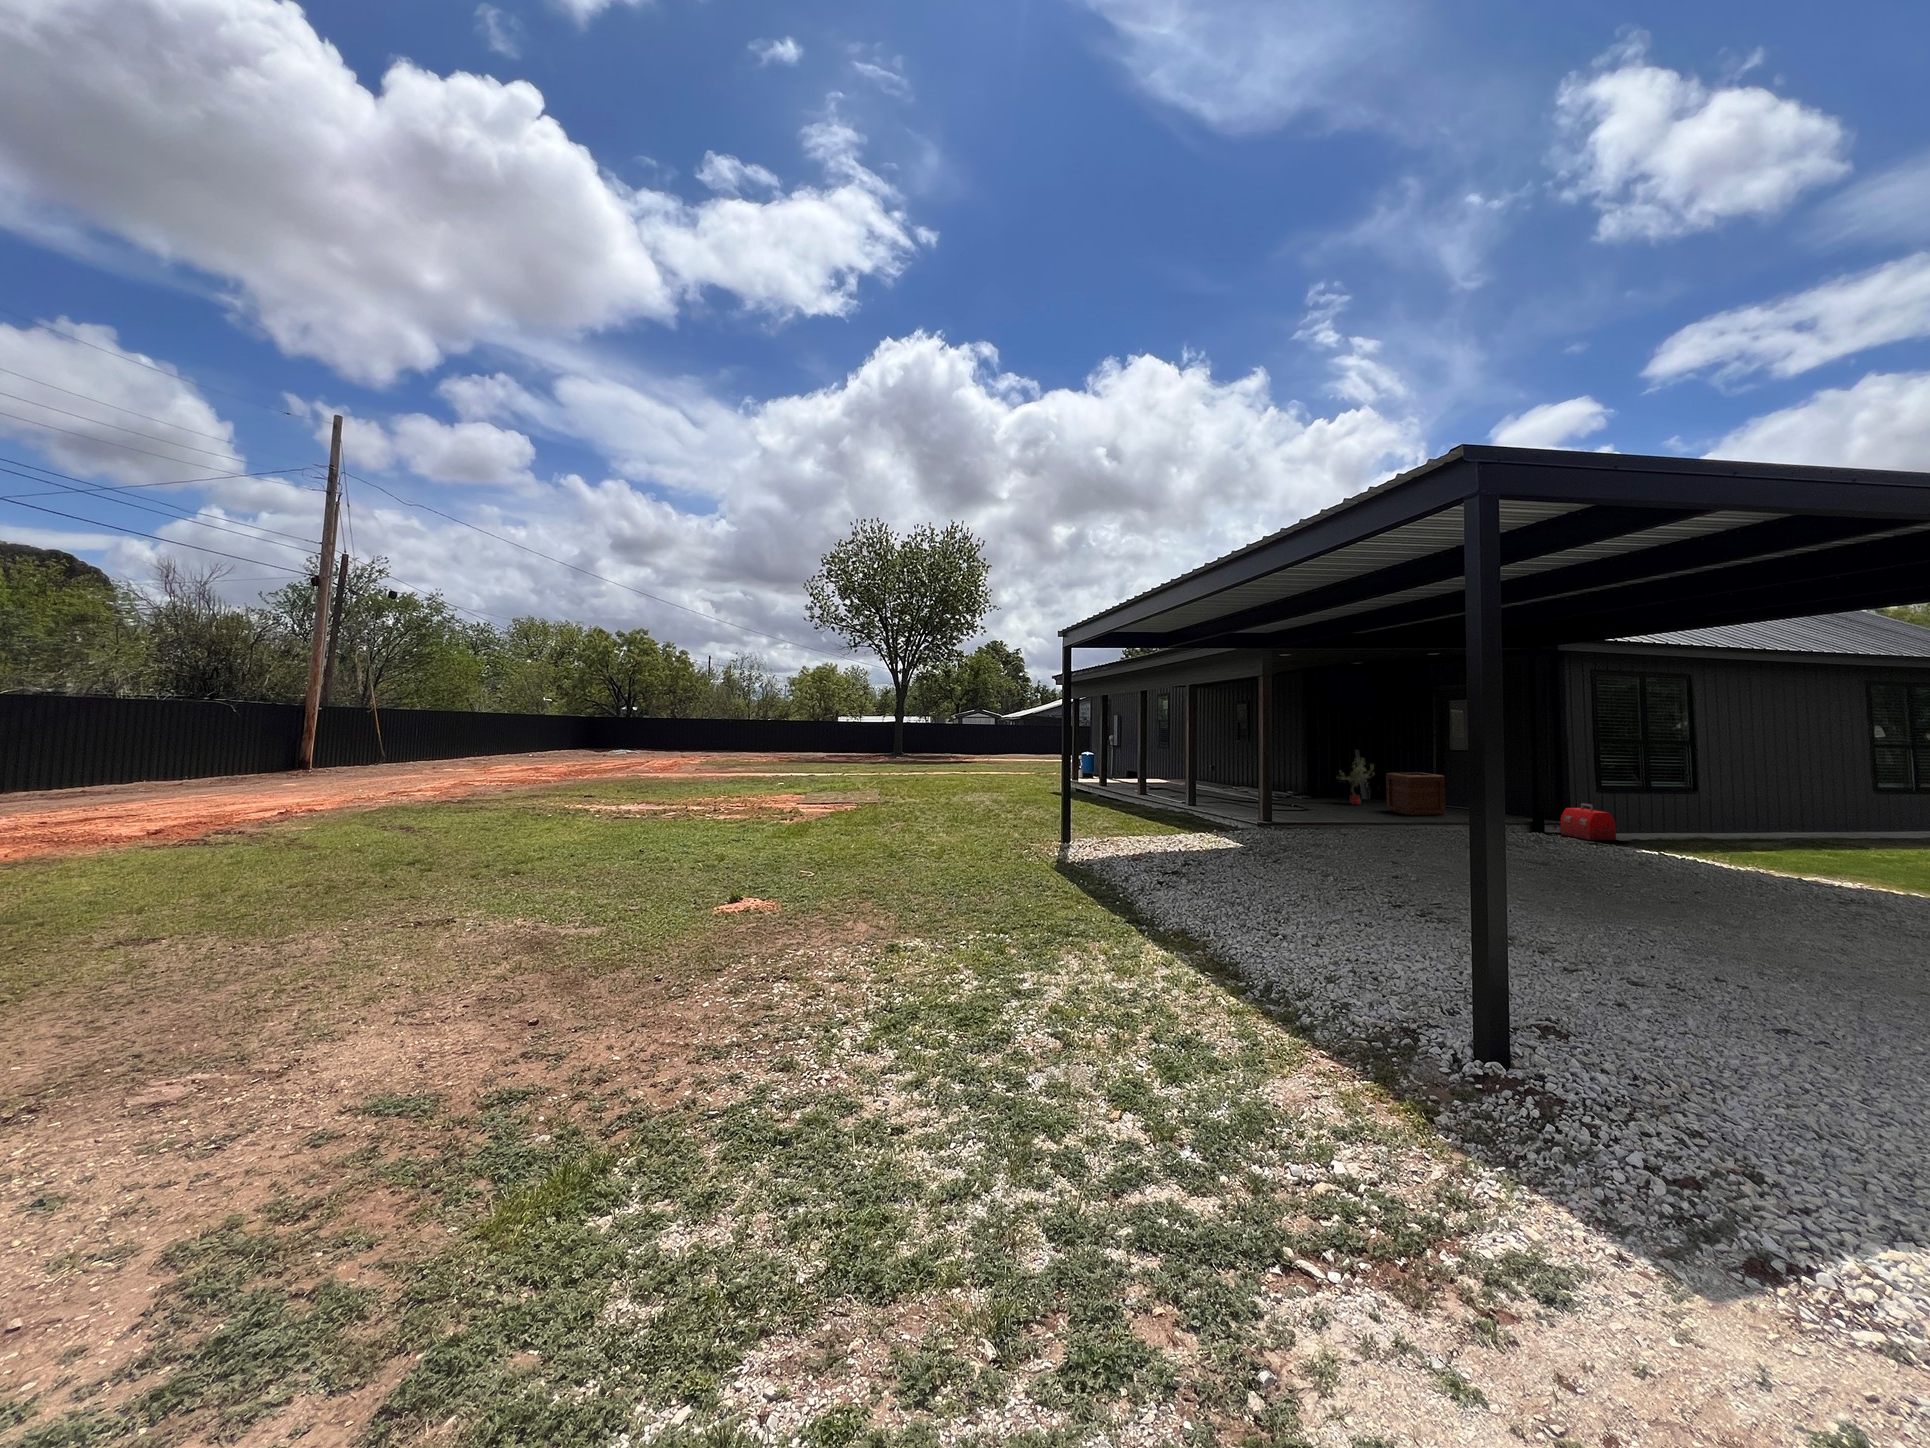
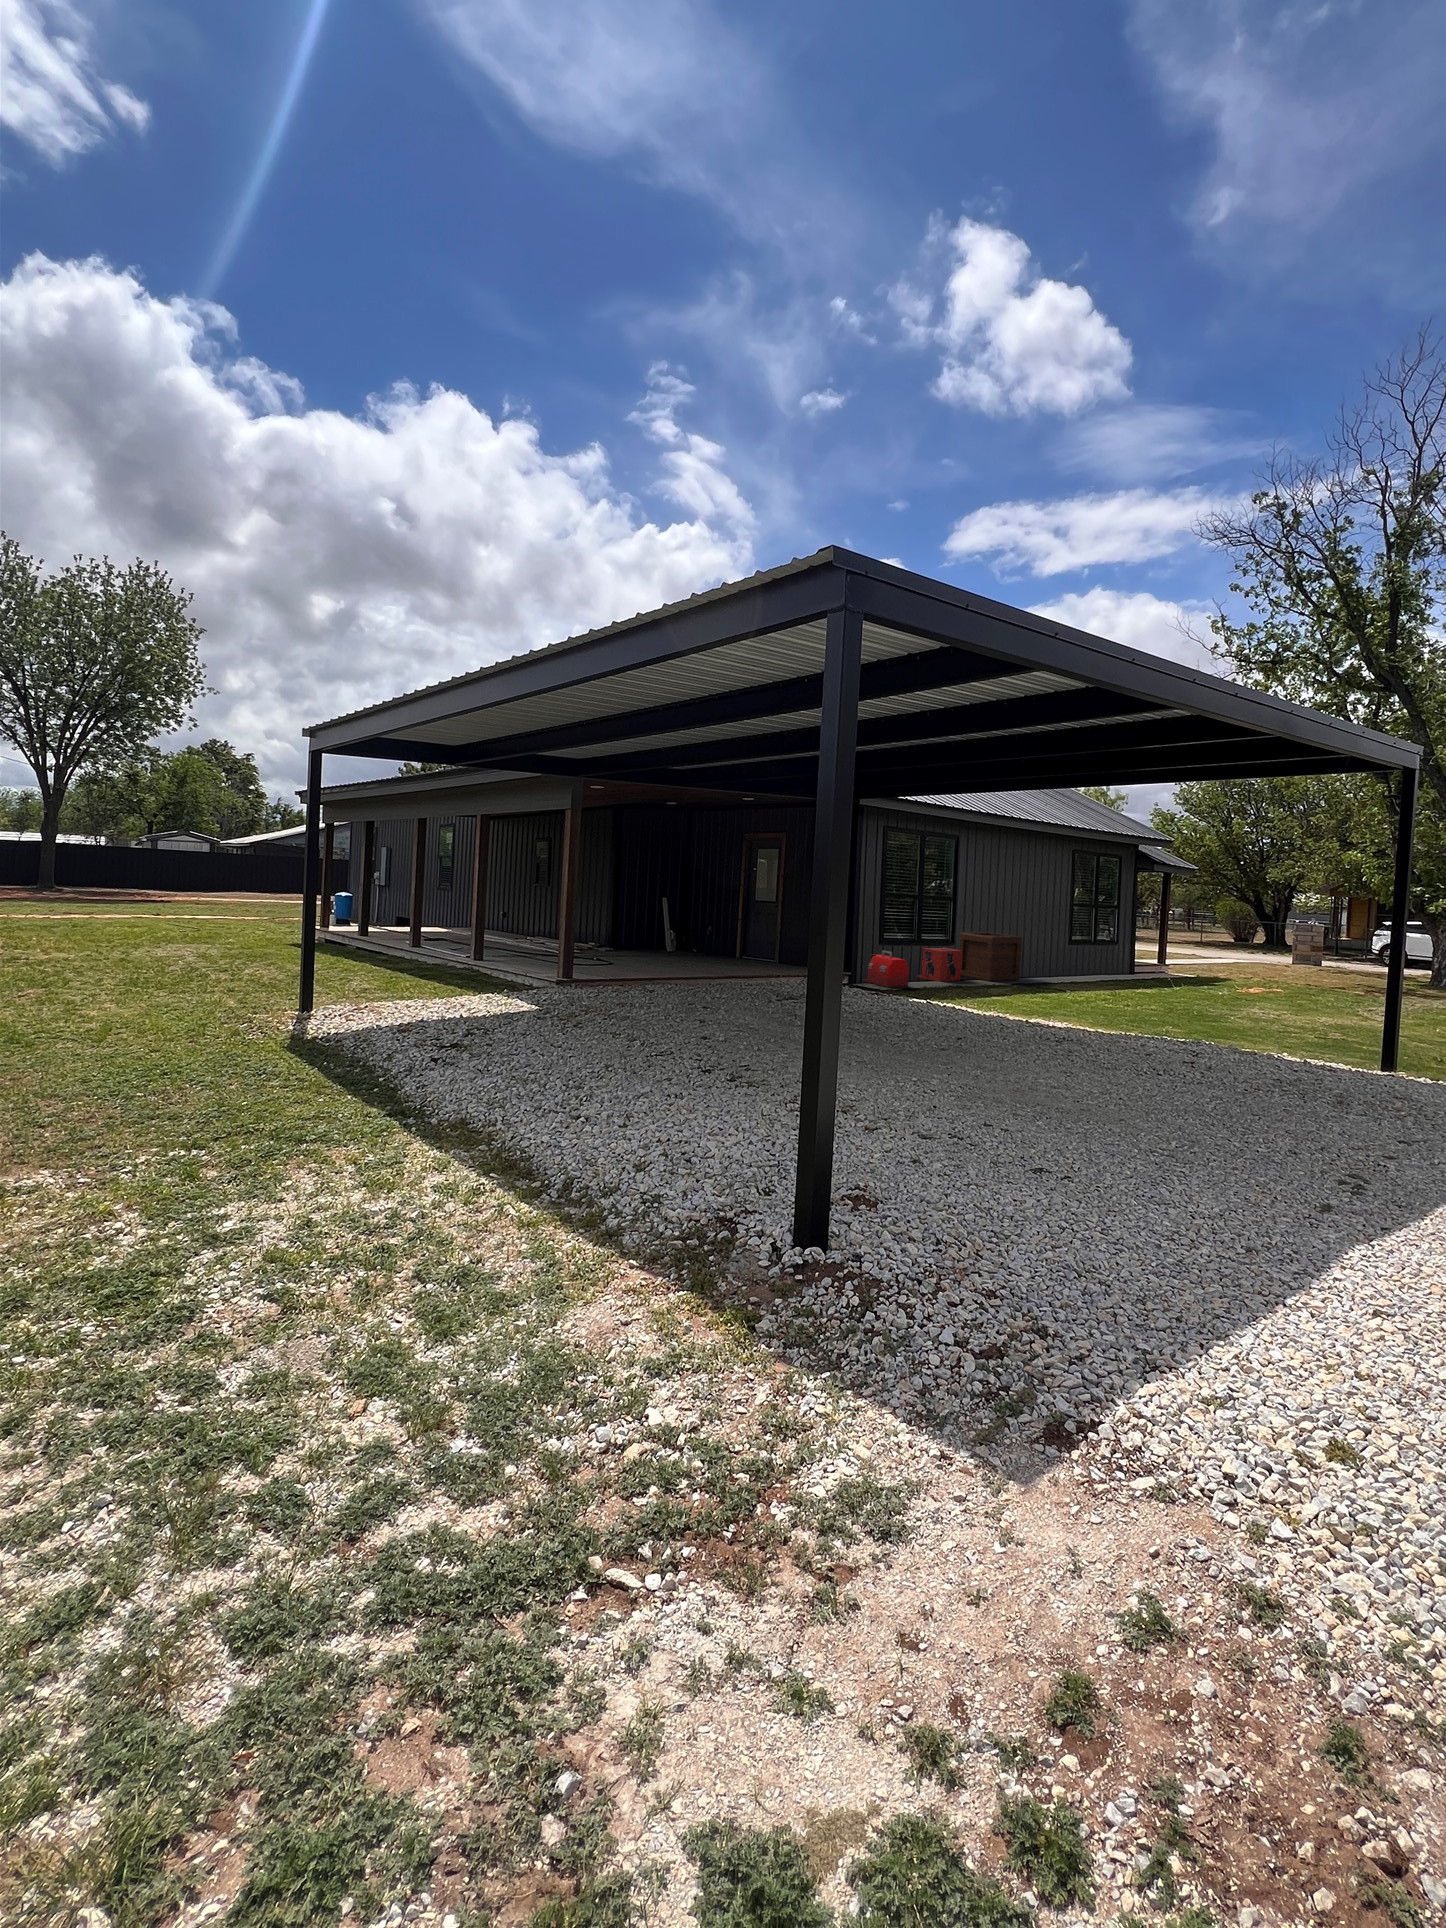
potted tree: present [1337,760,1373,805] -> none [649,897,691,950]
wooden crate: present [1386,773,1446,815] -> present [959,932,1022,981]
storage box: none [1628,800,1684,836] -> present [918,948,962,981]

